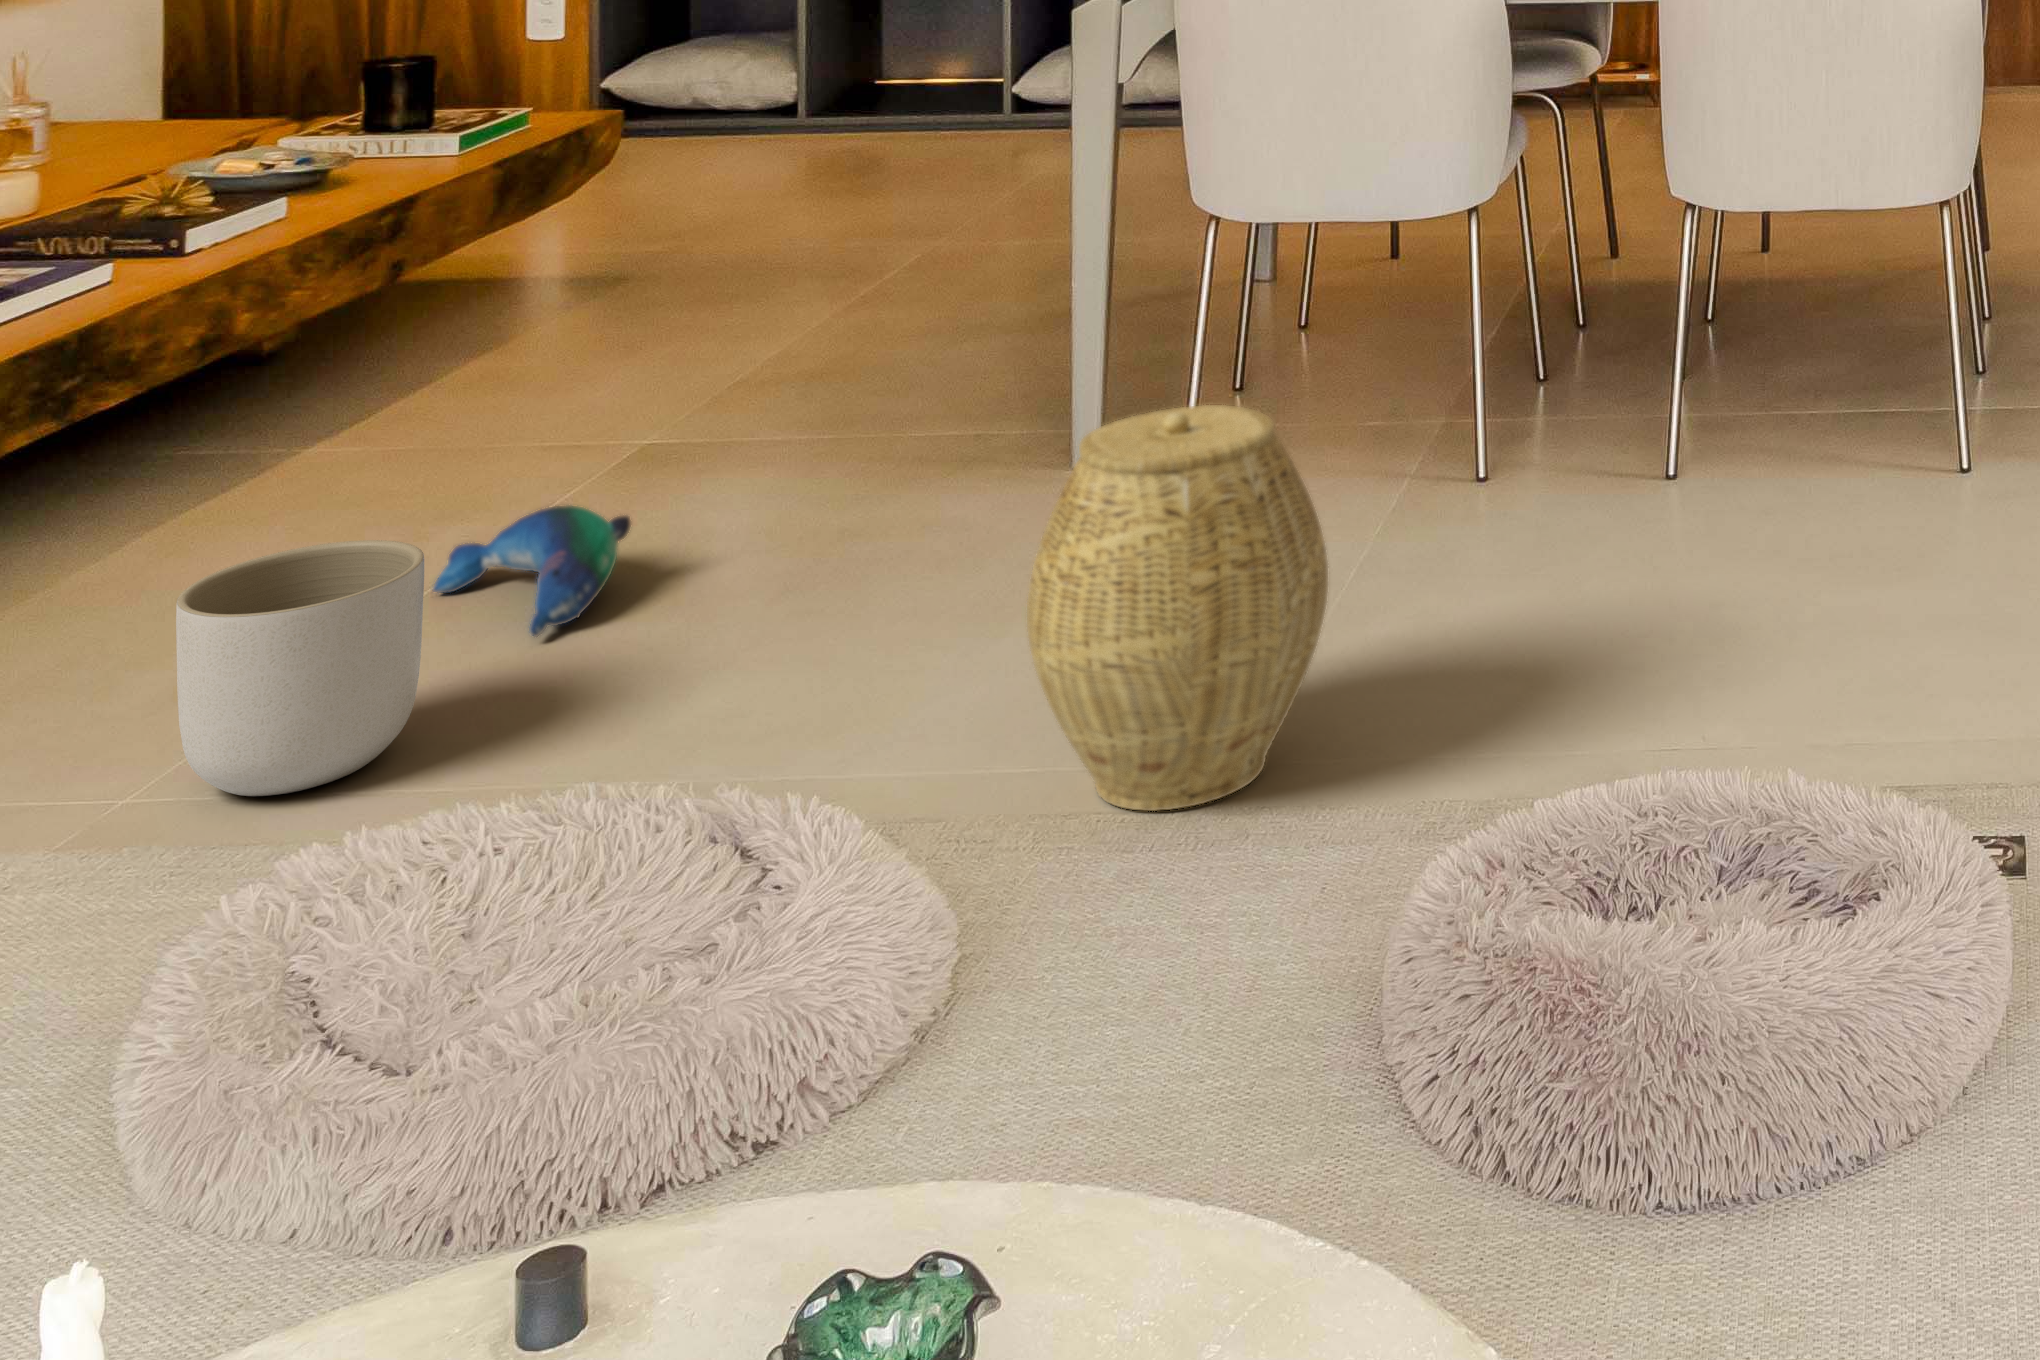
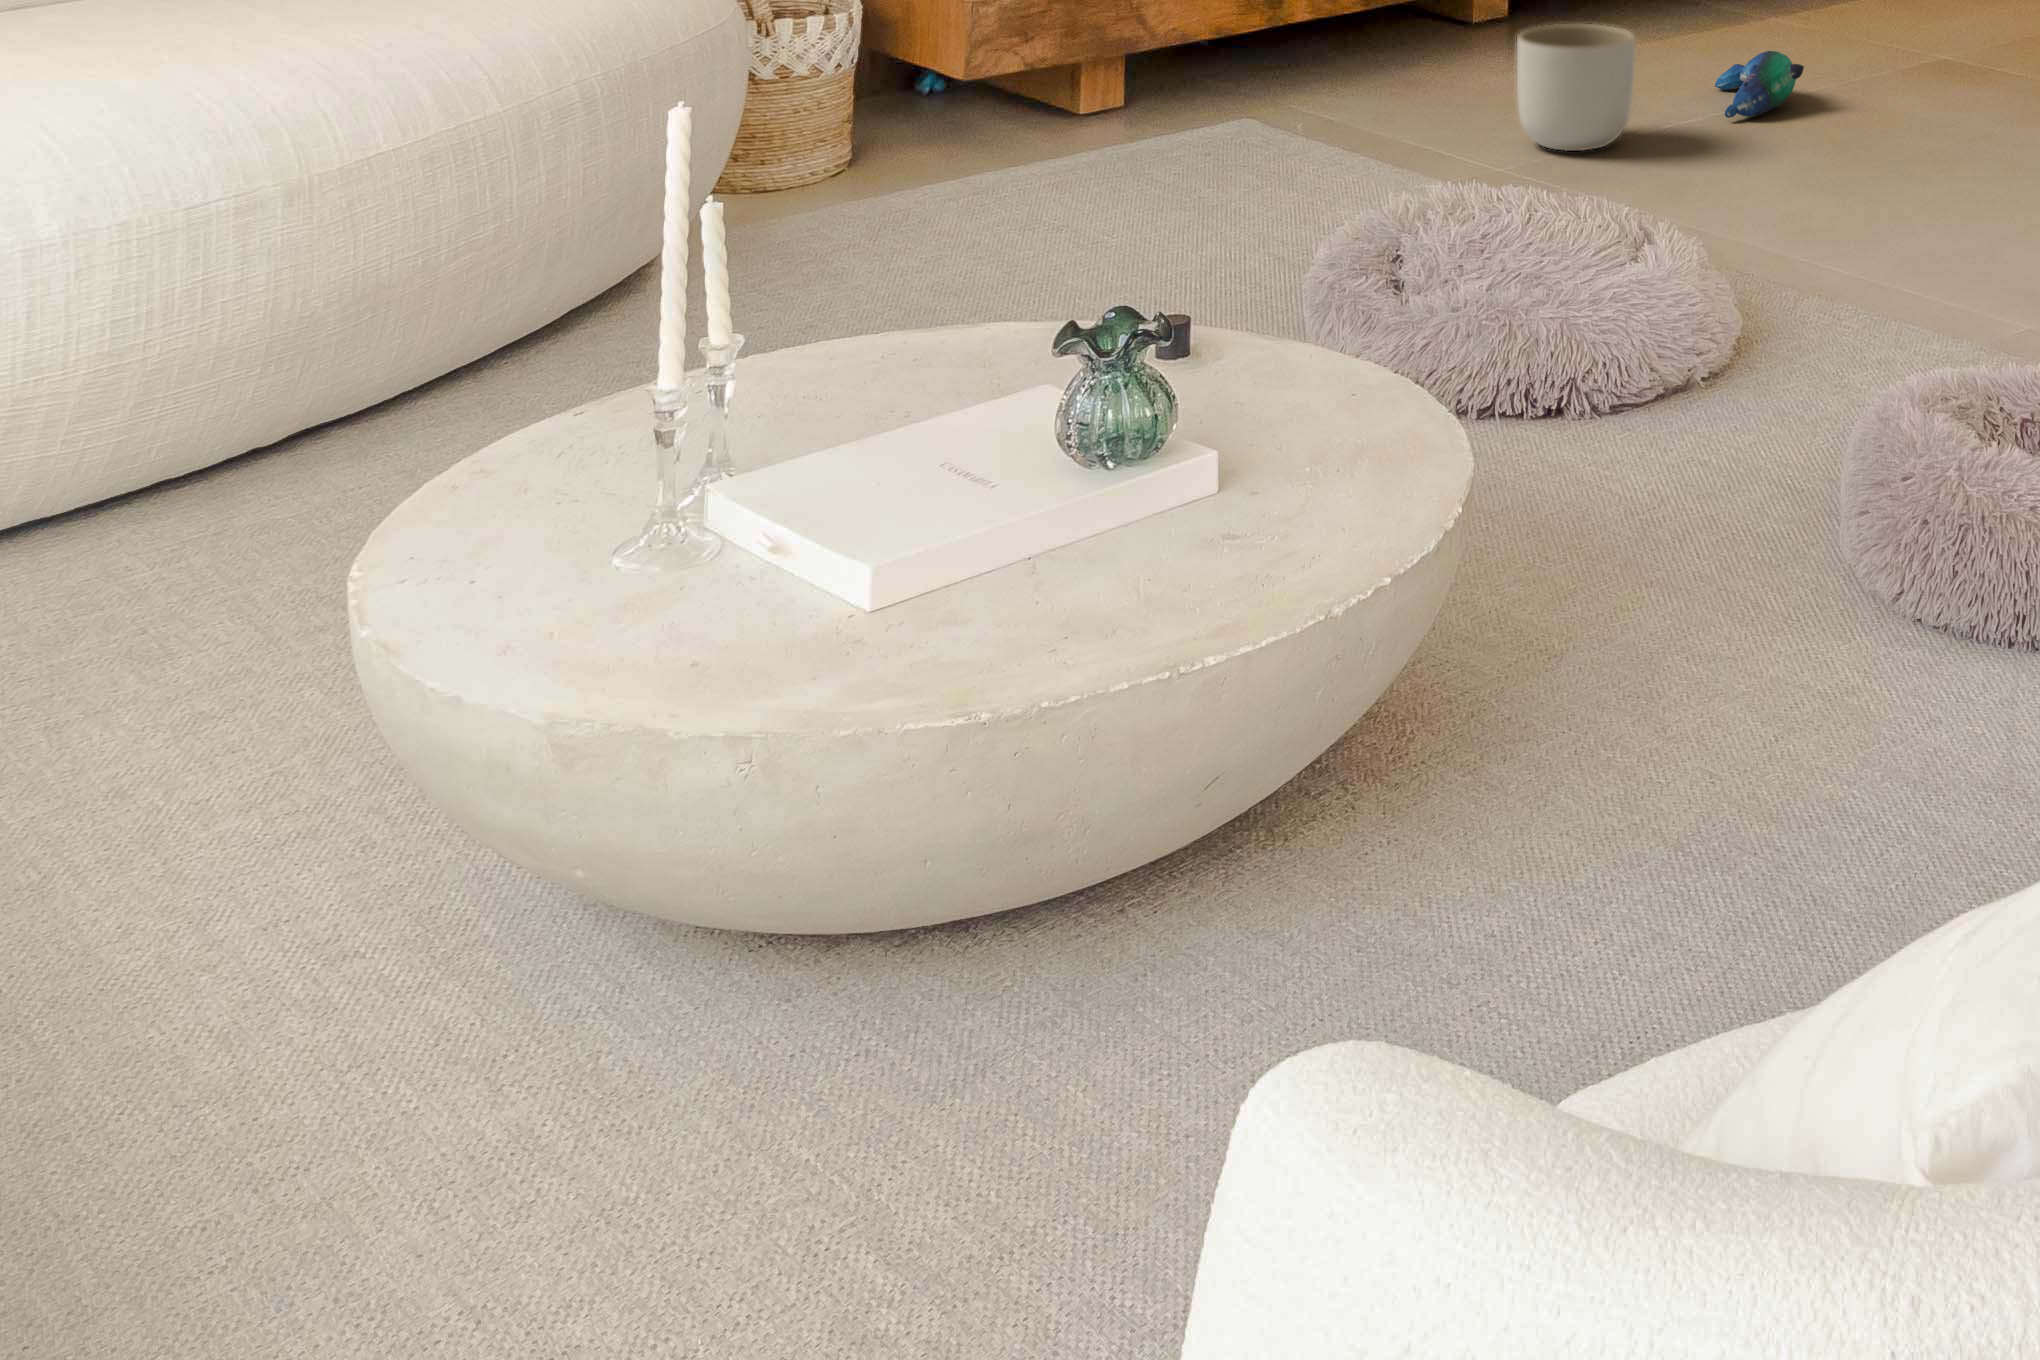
woven basket: present [1027,405,1328,811] -> none [1824,34,2008,277]

